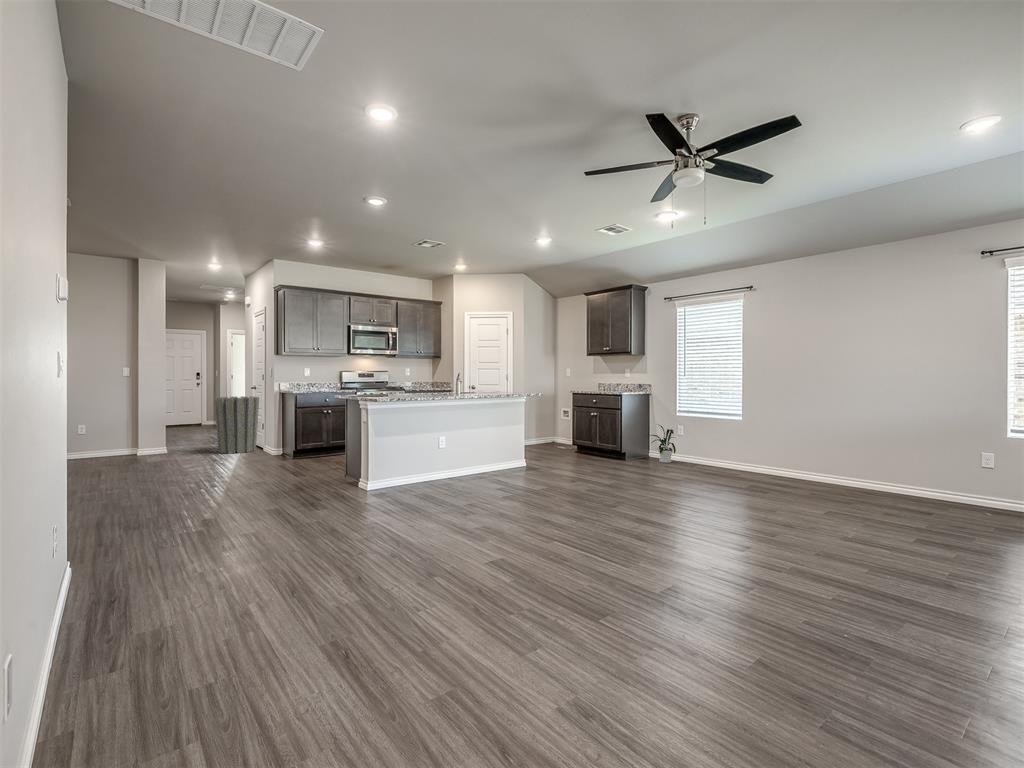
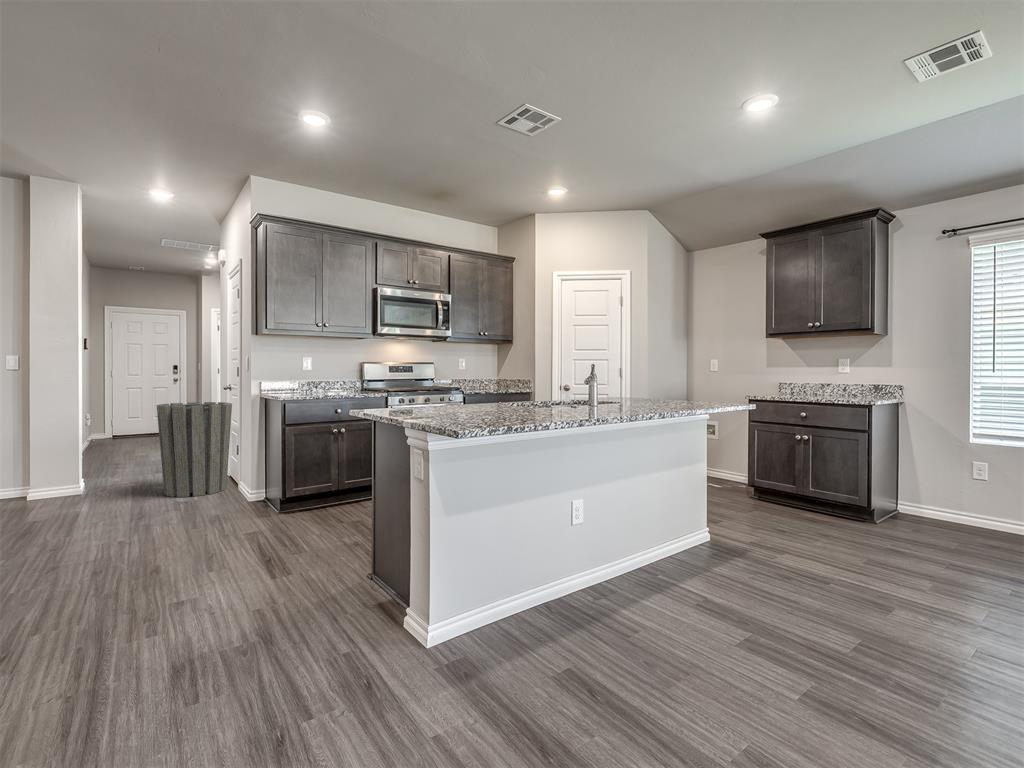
house plant: present [651,425,676,463] -> none [907,458,980,532]

